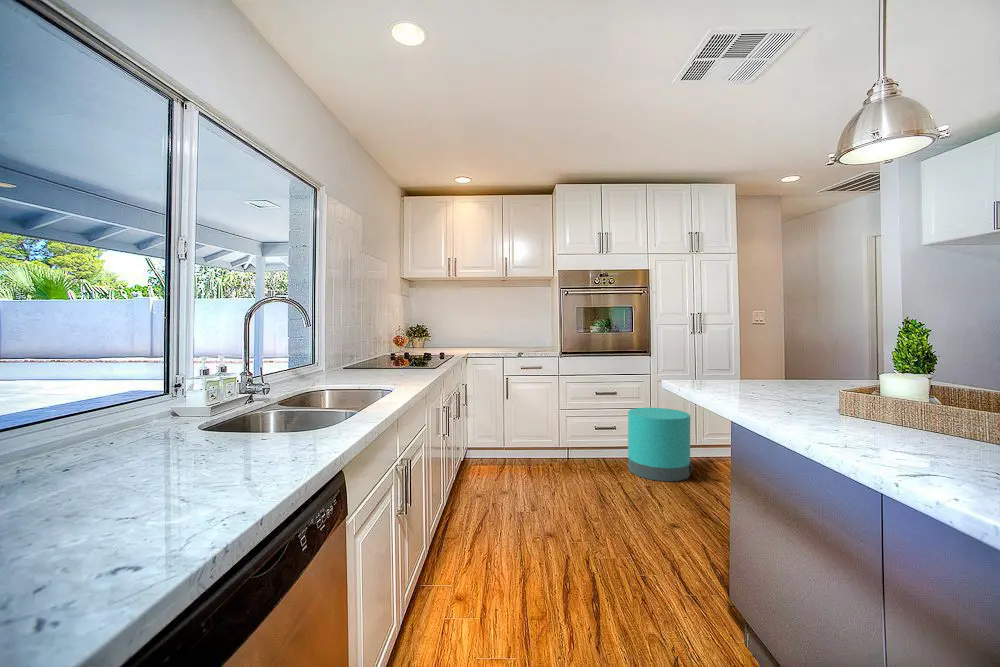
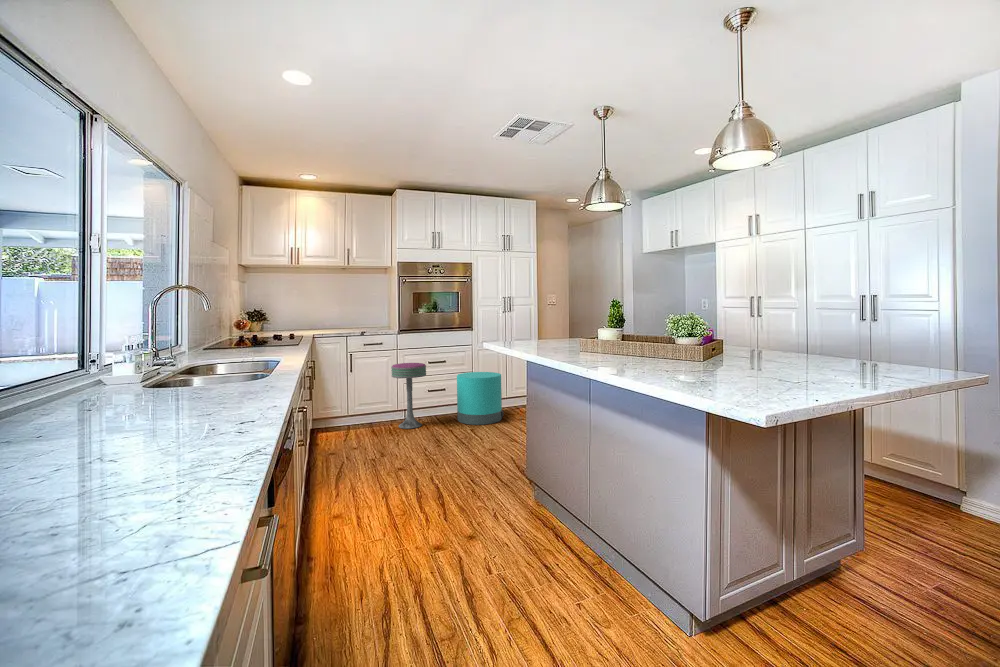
bar stool: none [547,391,589,473] -> present [391,363,426,429]

